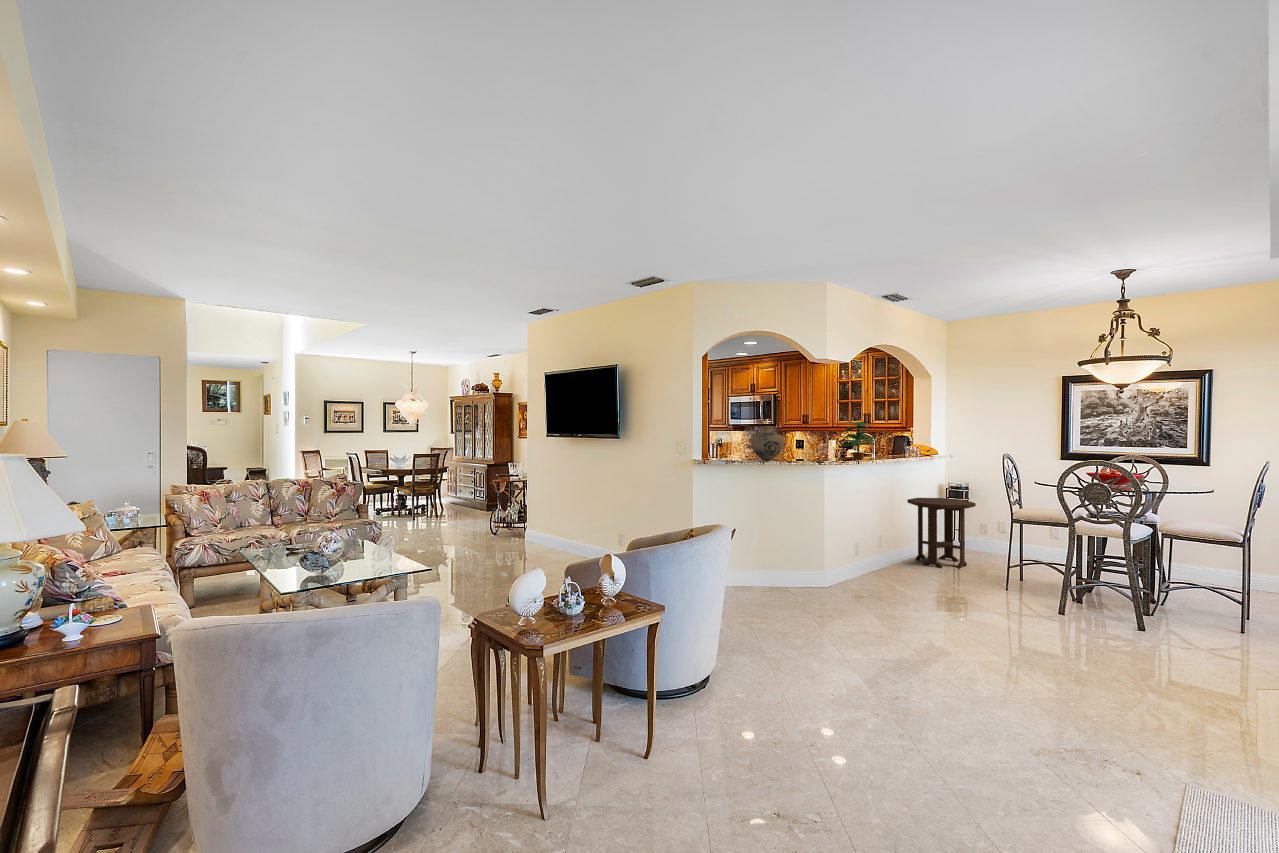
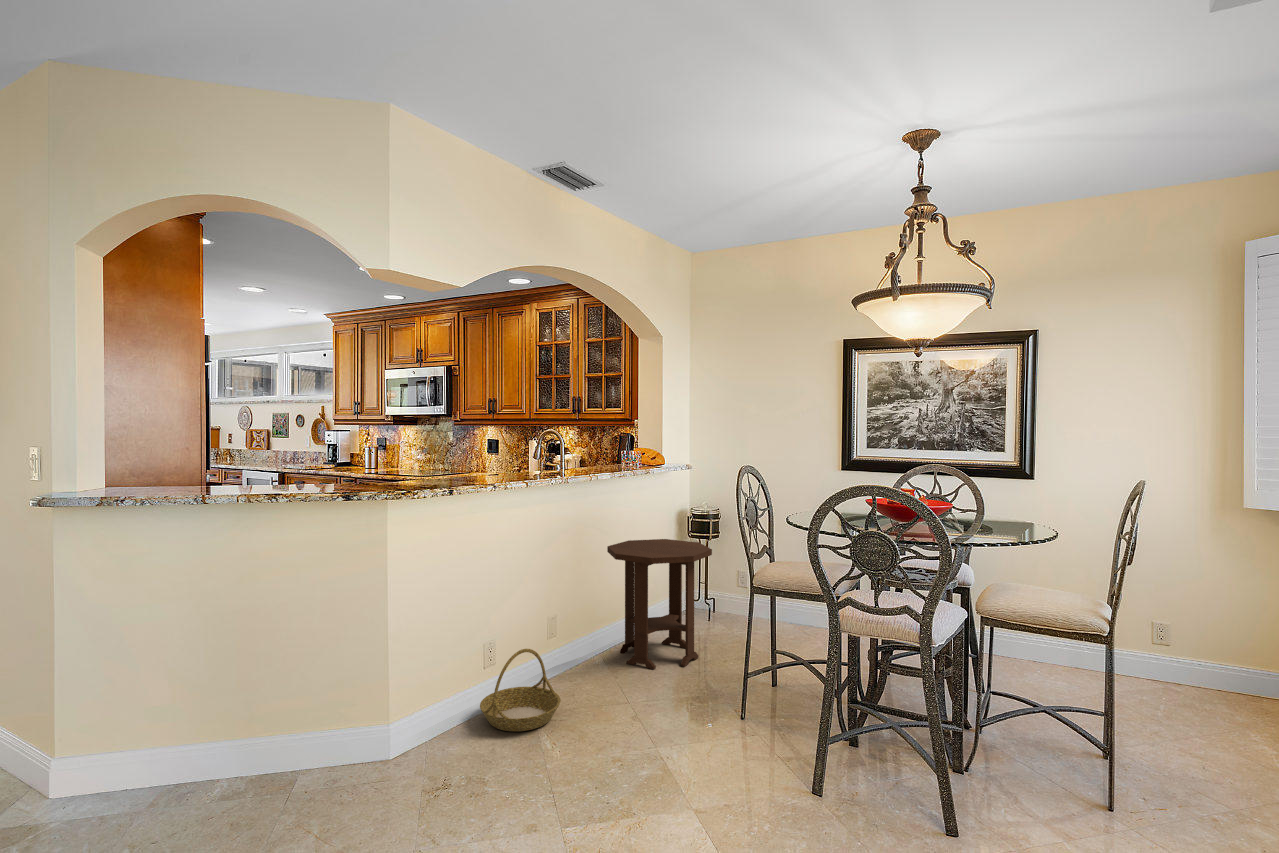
potted plant: present [843,422,878,460] -> none [483,408,553,479]
vase: present [751,426,785,461] -> none [216,413,302,492]
basket: none [858,544,901,582] -> present [480,649,561,731]

